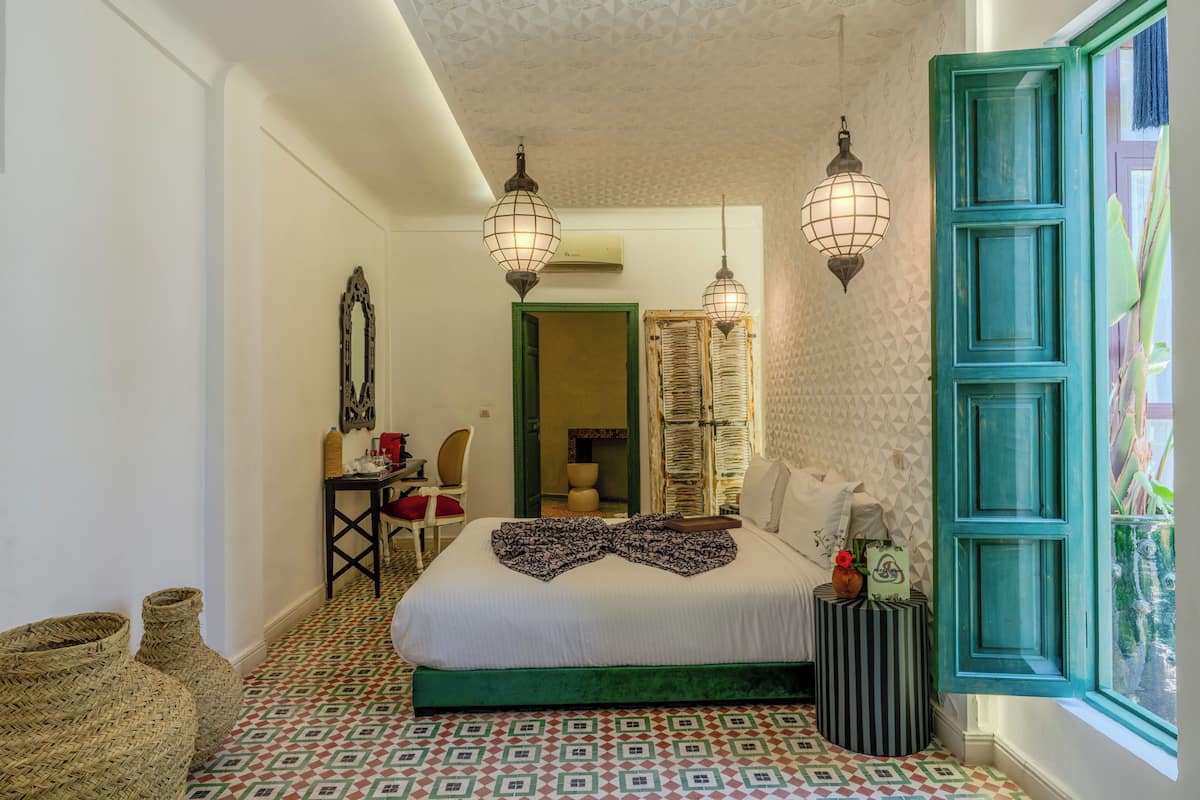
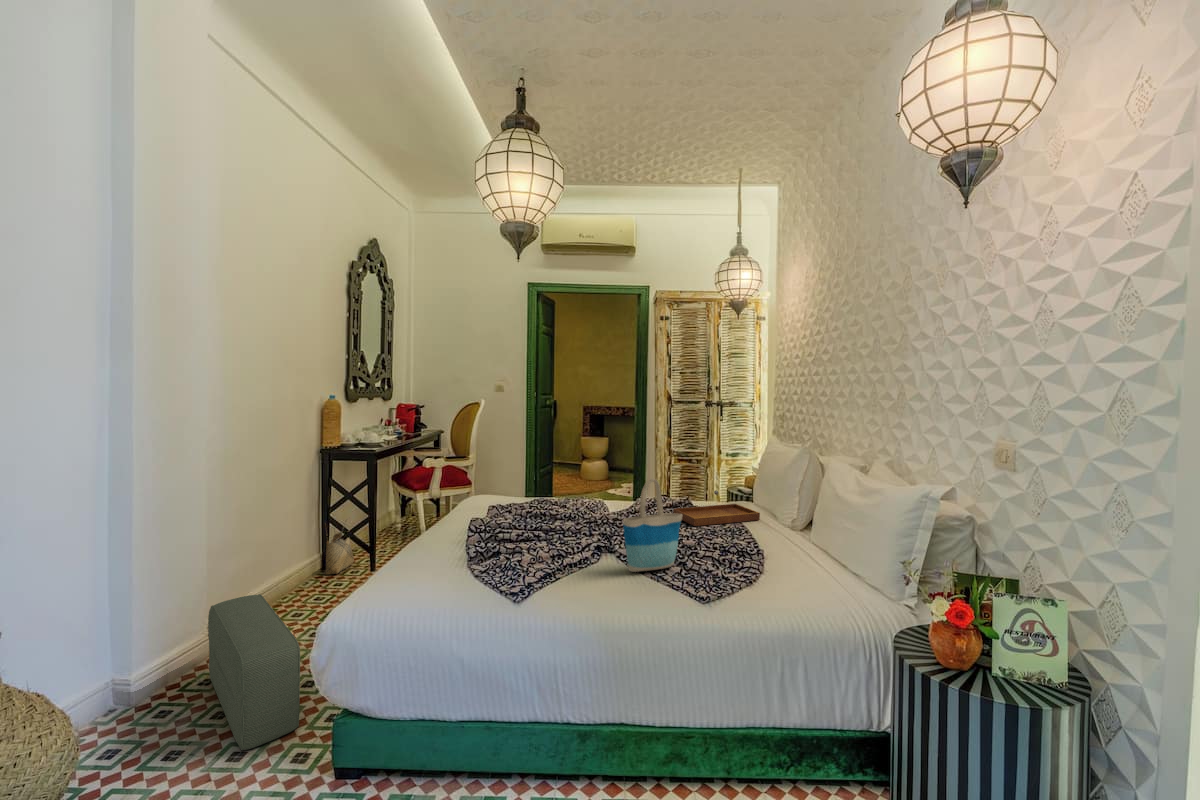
tote bag: none [623,487,670,560] -> present [623,479,682,572]
woven basket: none [331,546,357,601] -> present [325,531,354,574]
pouf: none [278,600,373,705] -> present [208,594,300,750]

